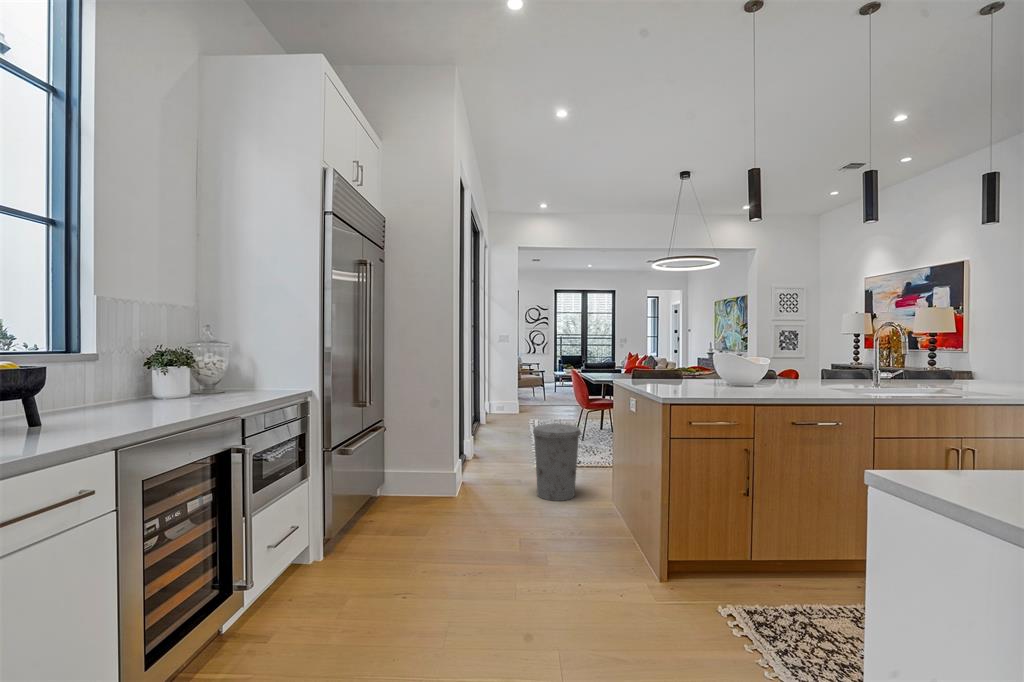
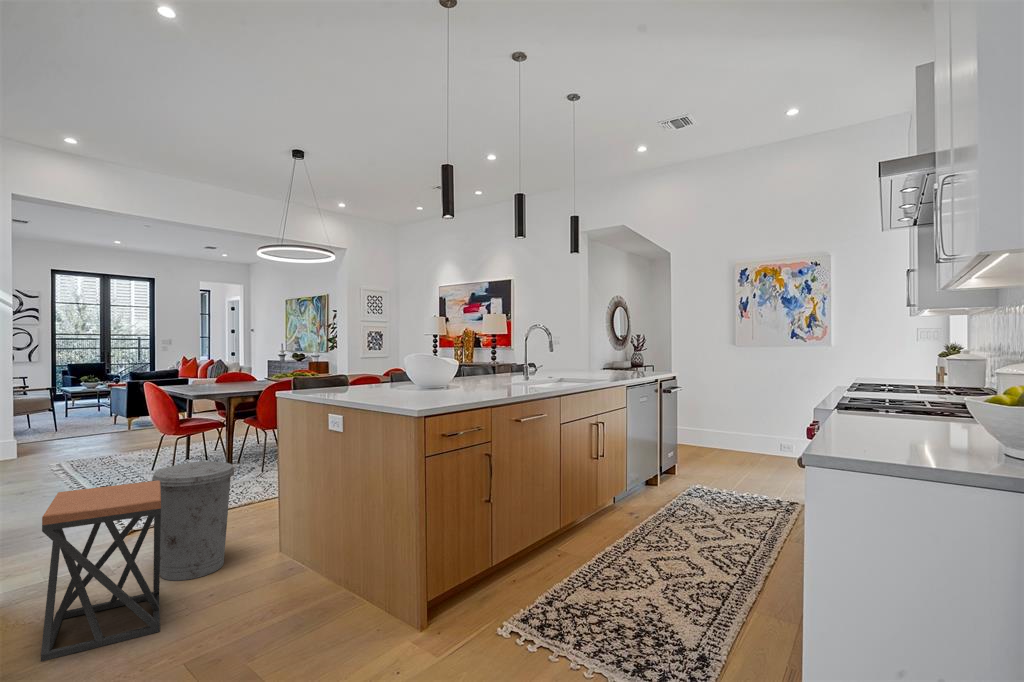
stool: none [464,427,529,521] -> present [41,480,161,661]

